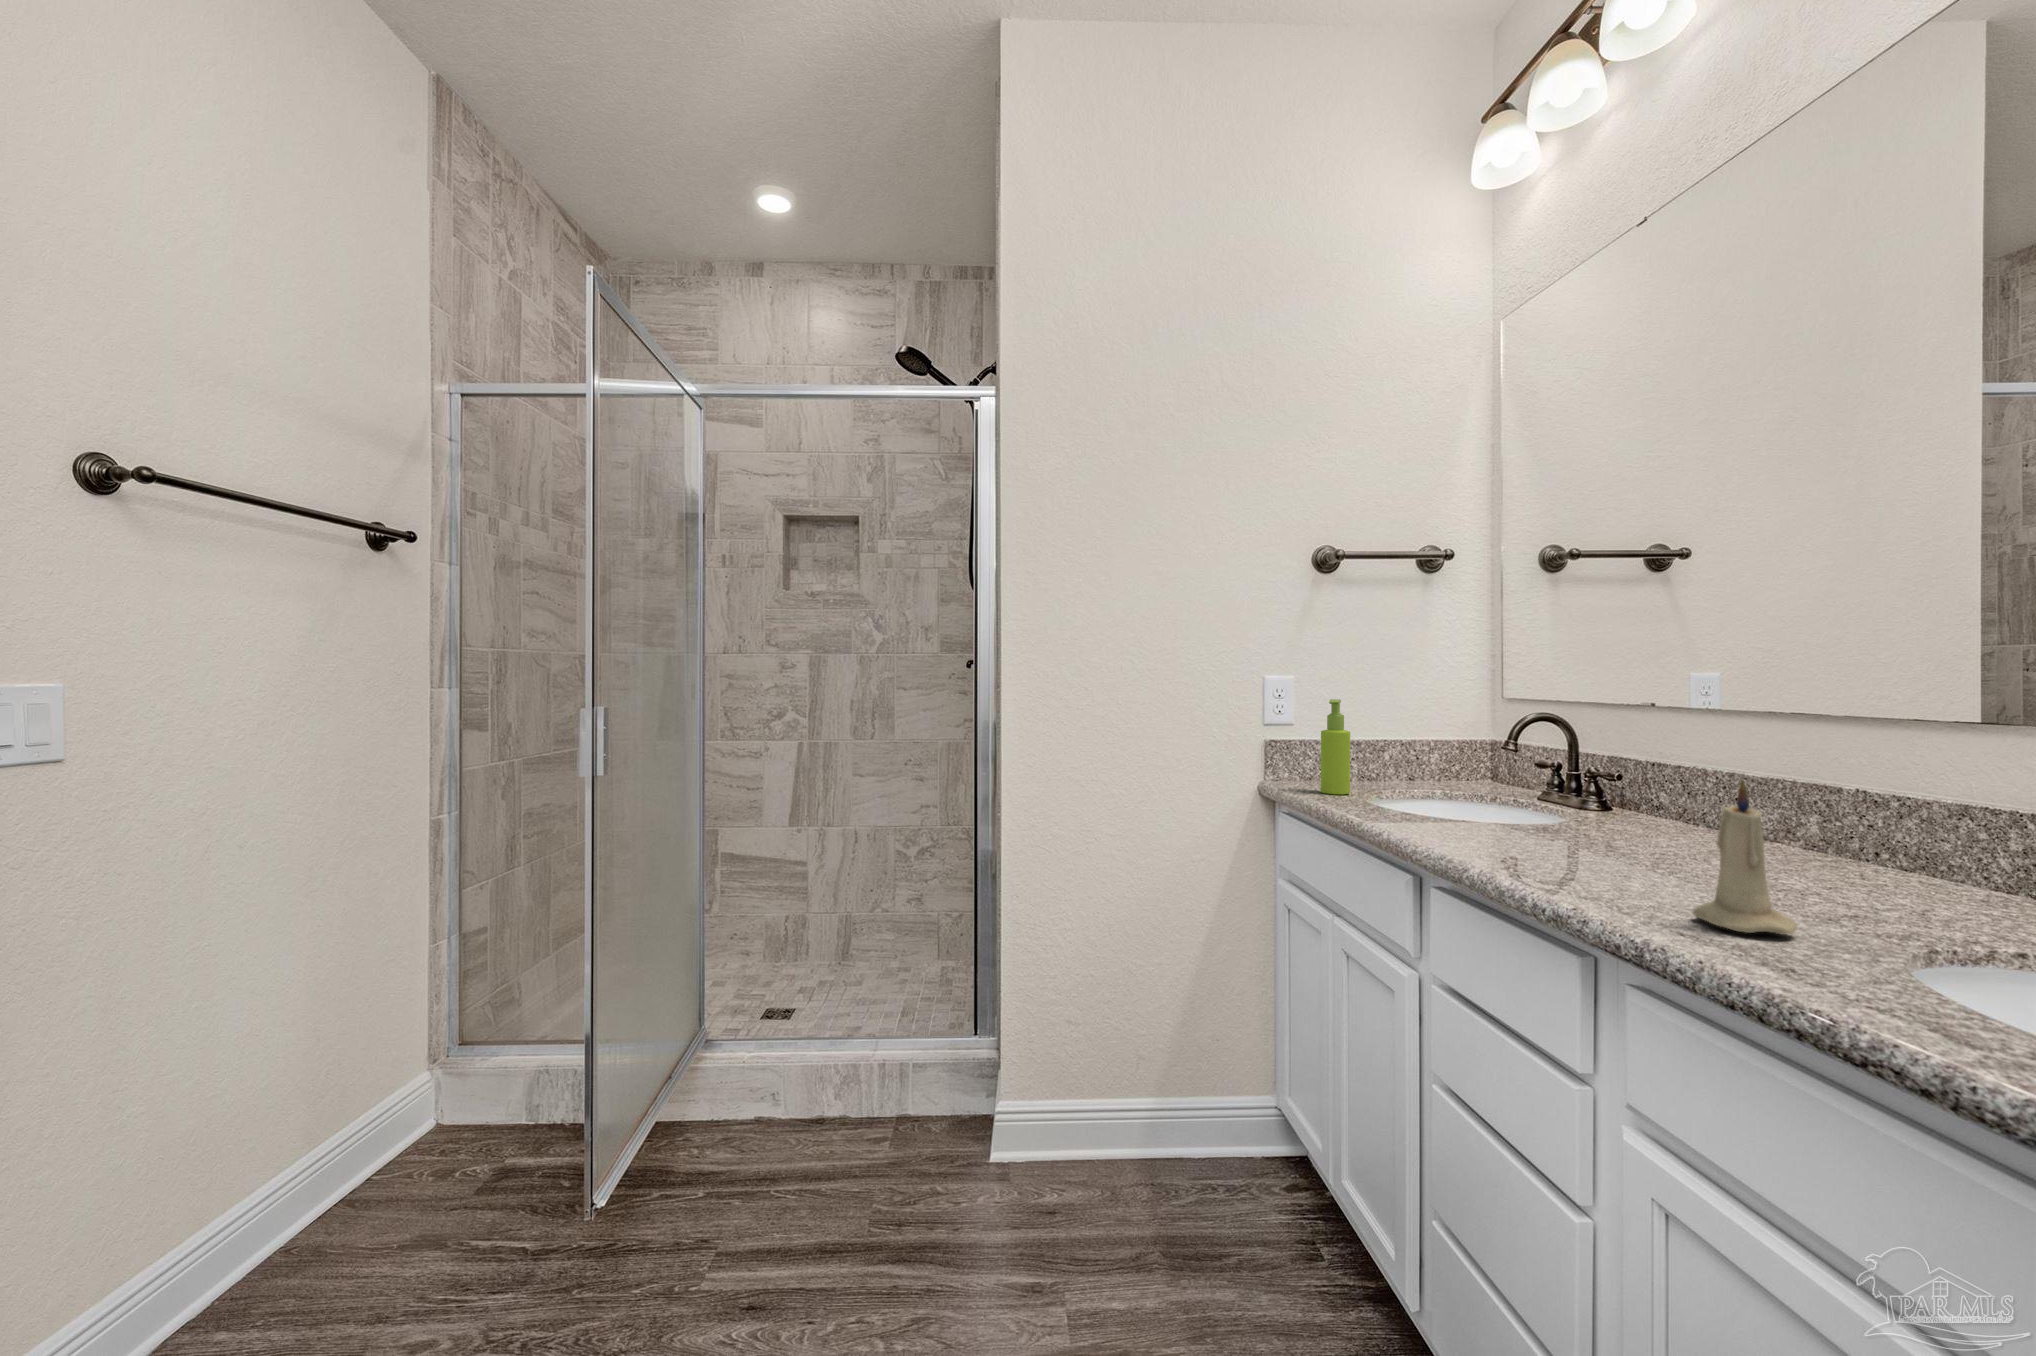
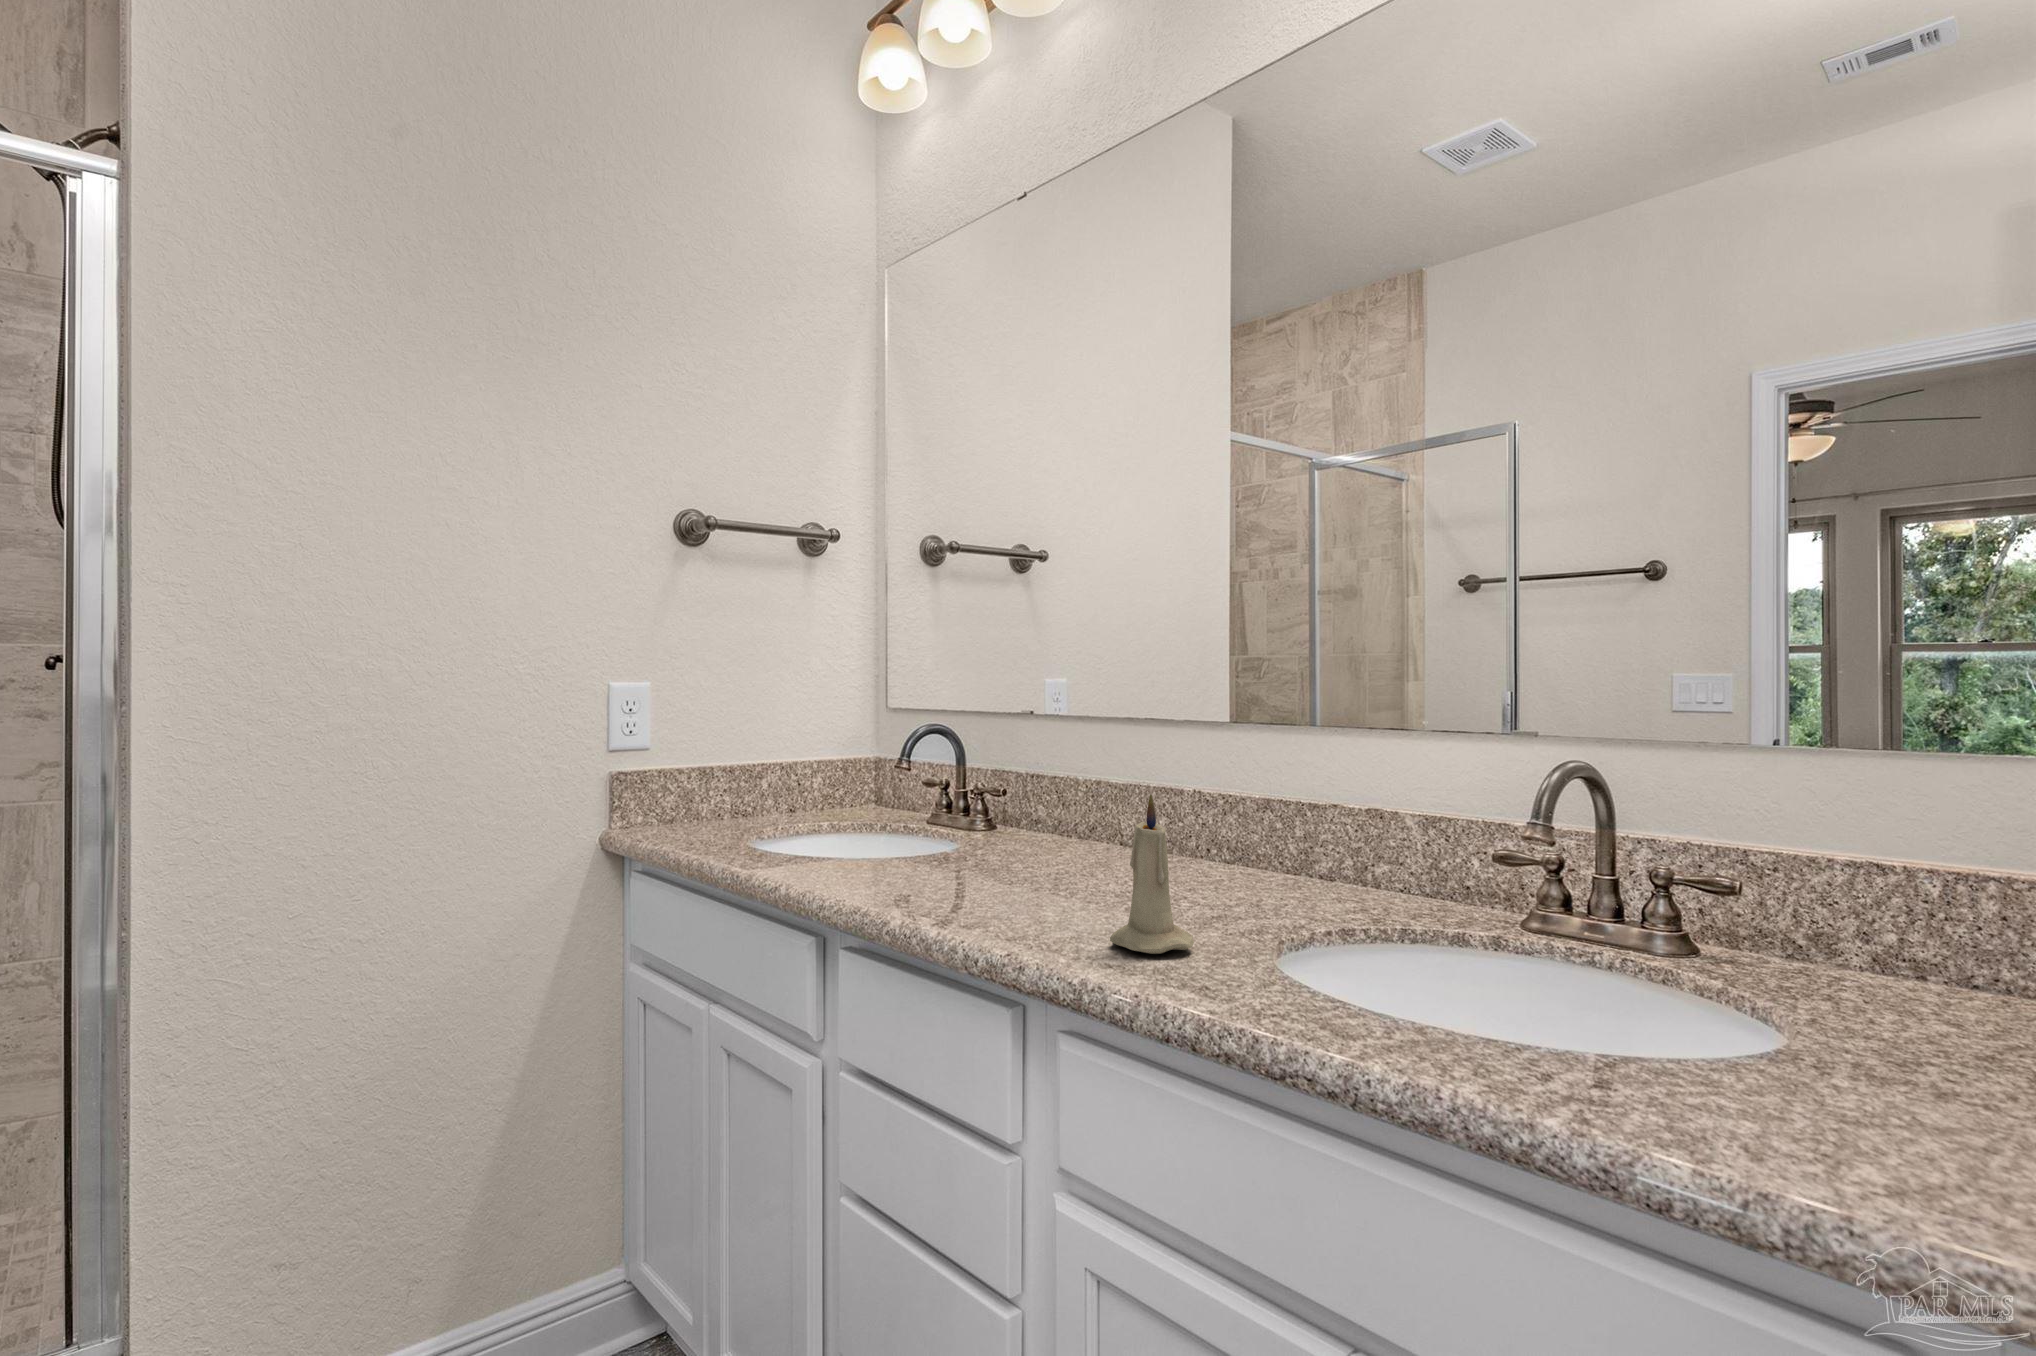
soap dispenser: present [1321,699,1350,794] -> none [688,715,725,839]

